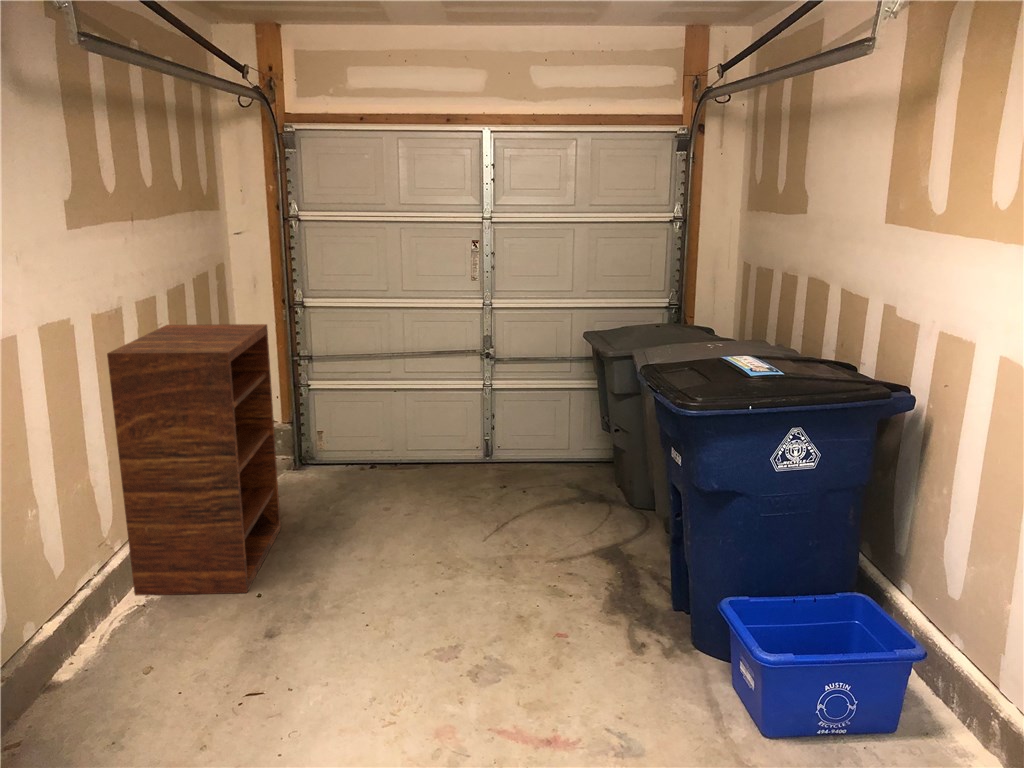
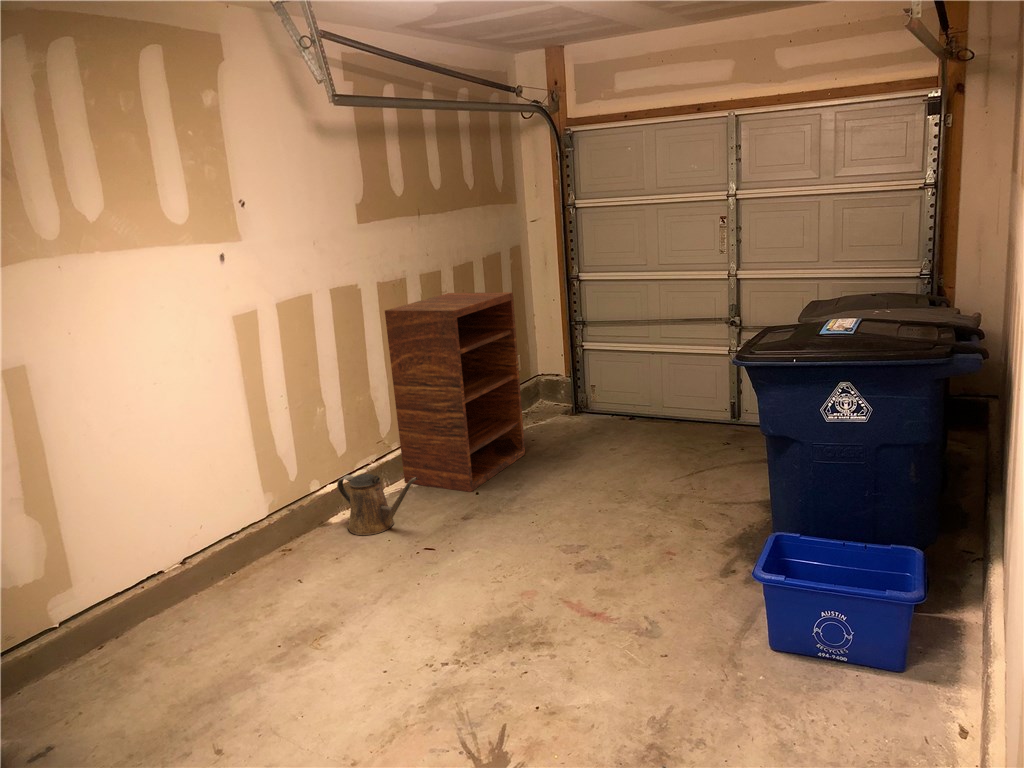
watering can: none [68,591,221,692] -> present [337,474,418,535]

